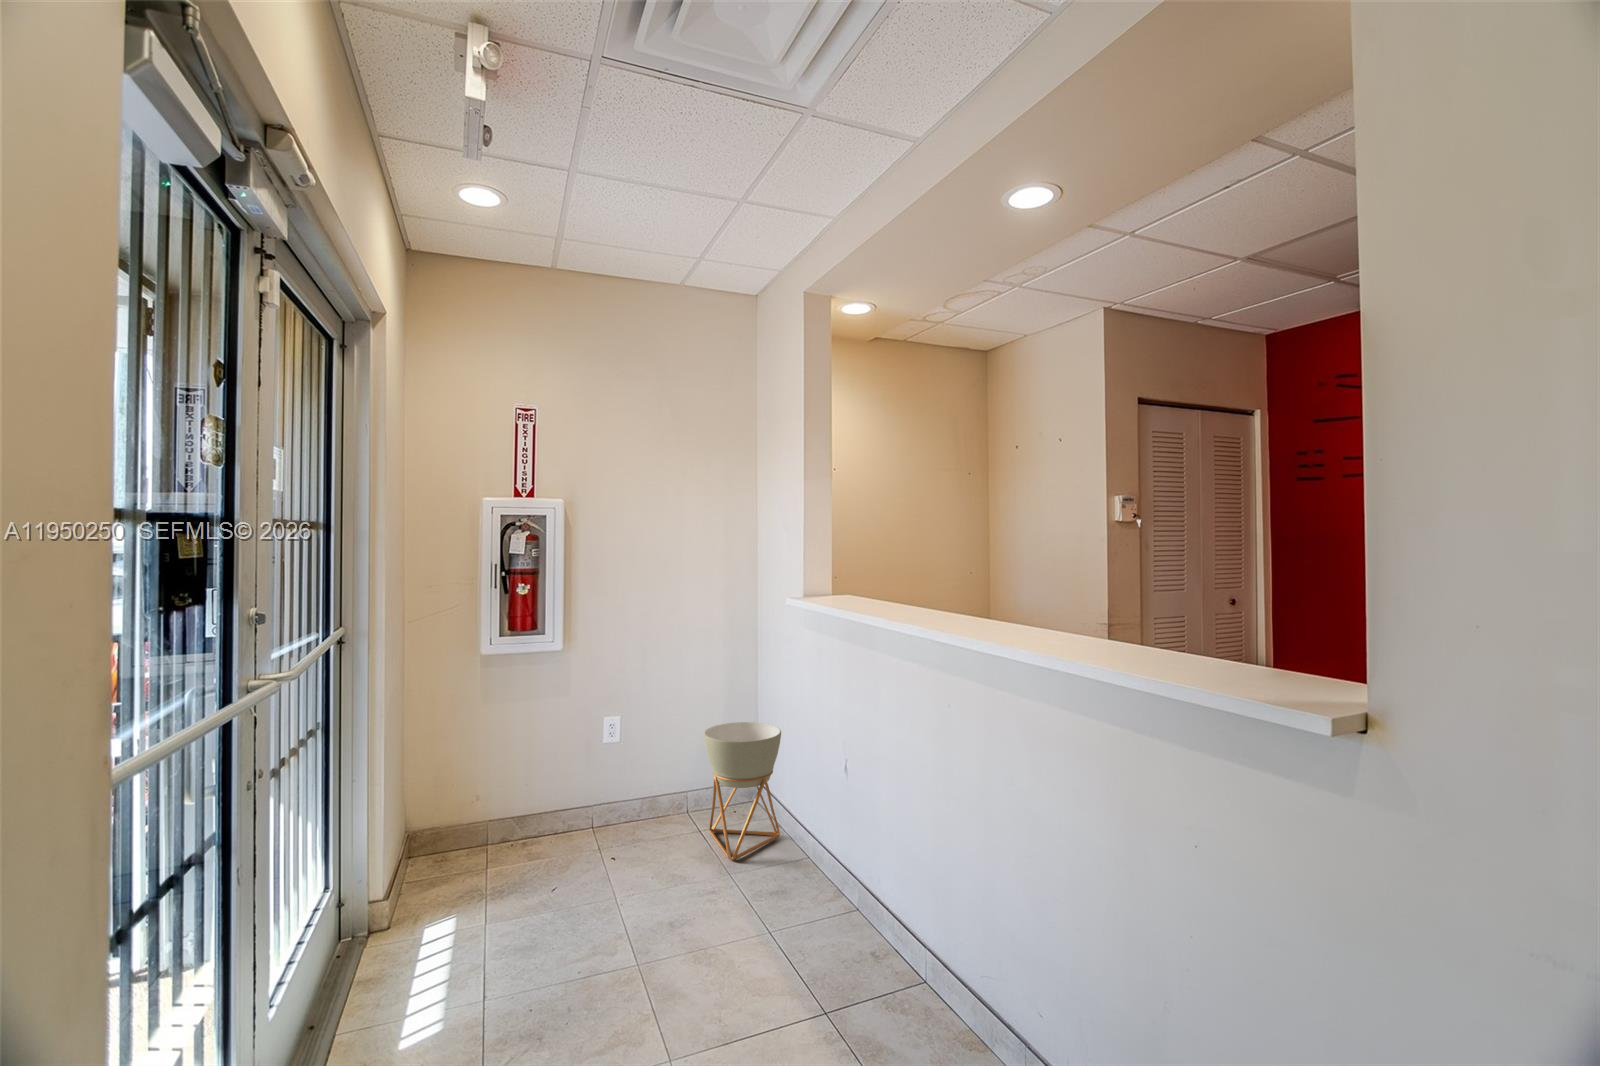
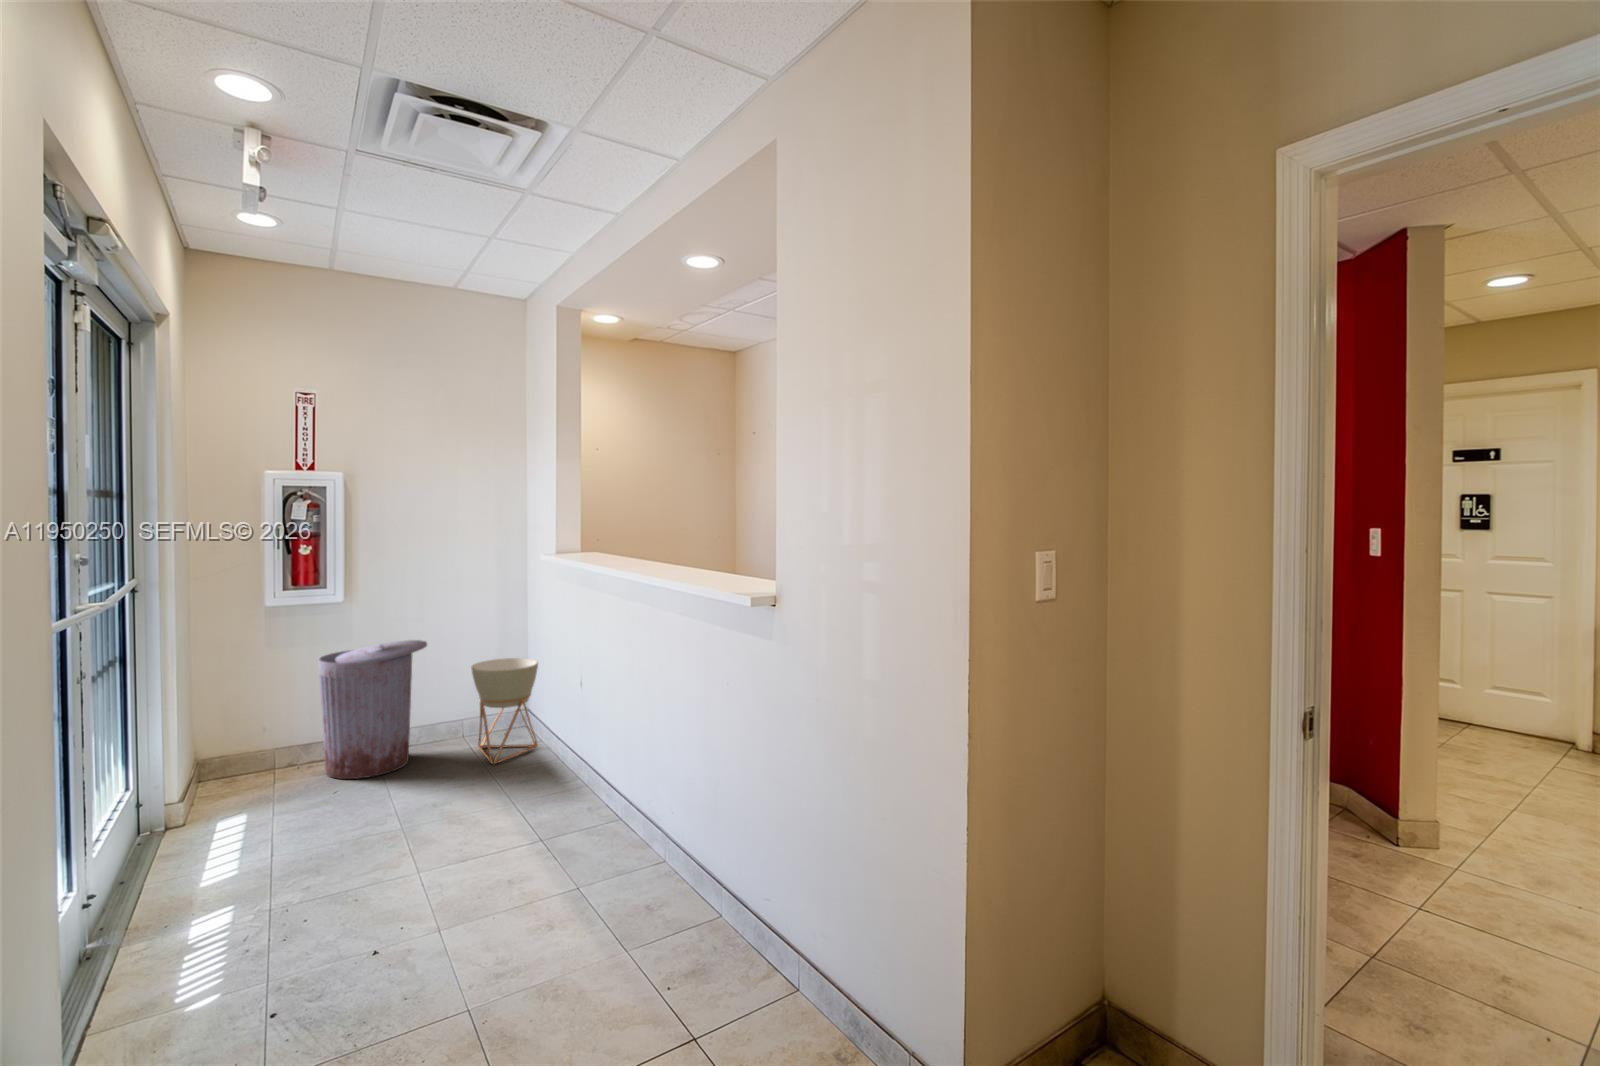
trash can: none [536,697,654,870] -> present [318,640,427,779]

